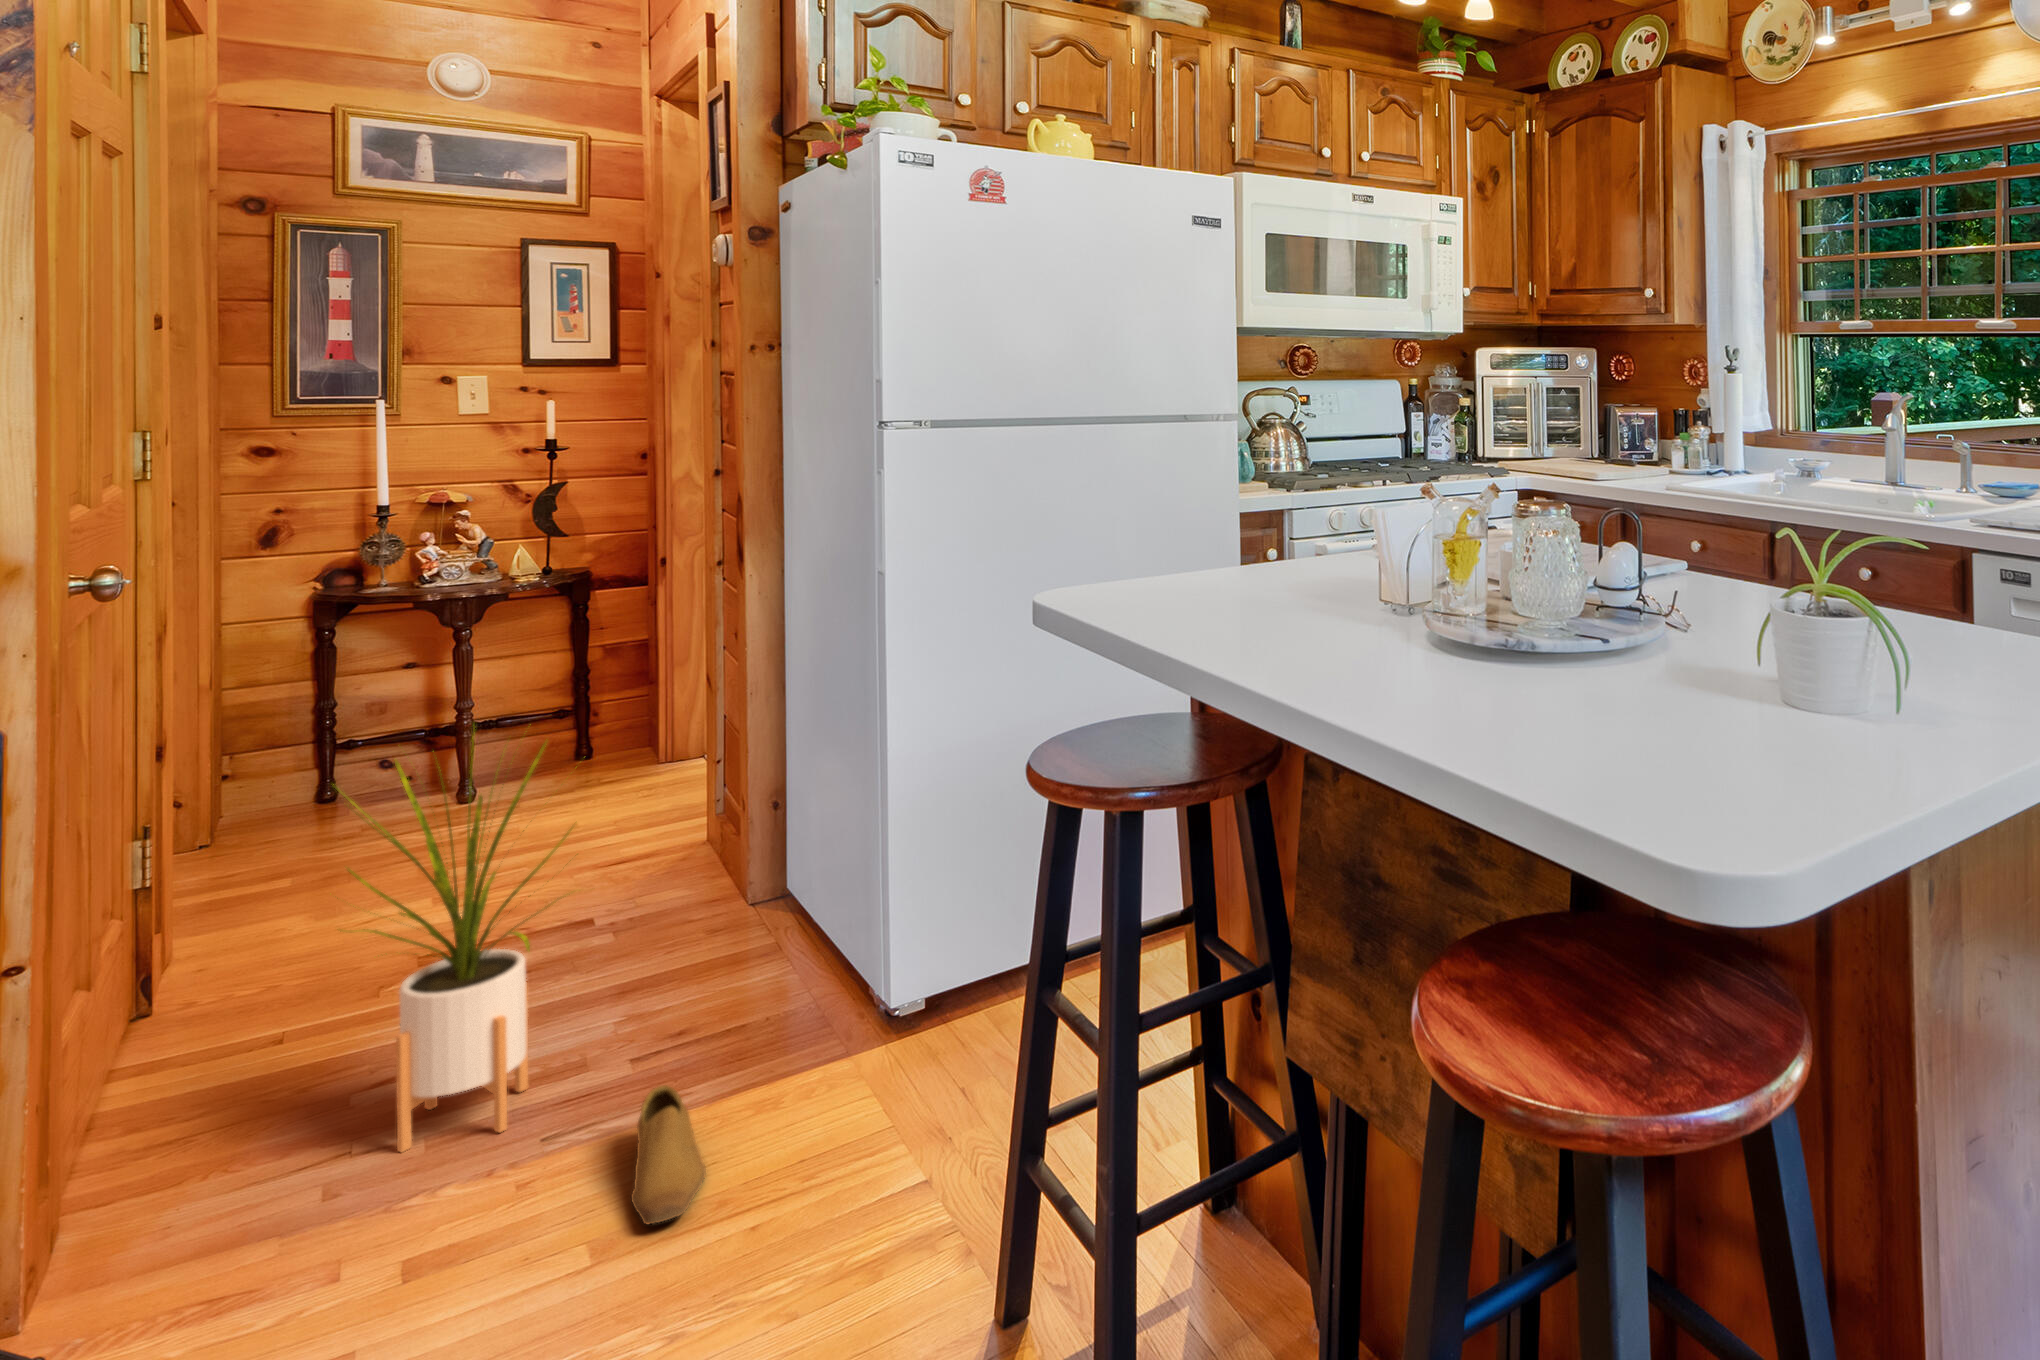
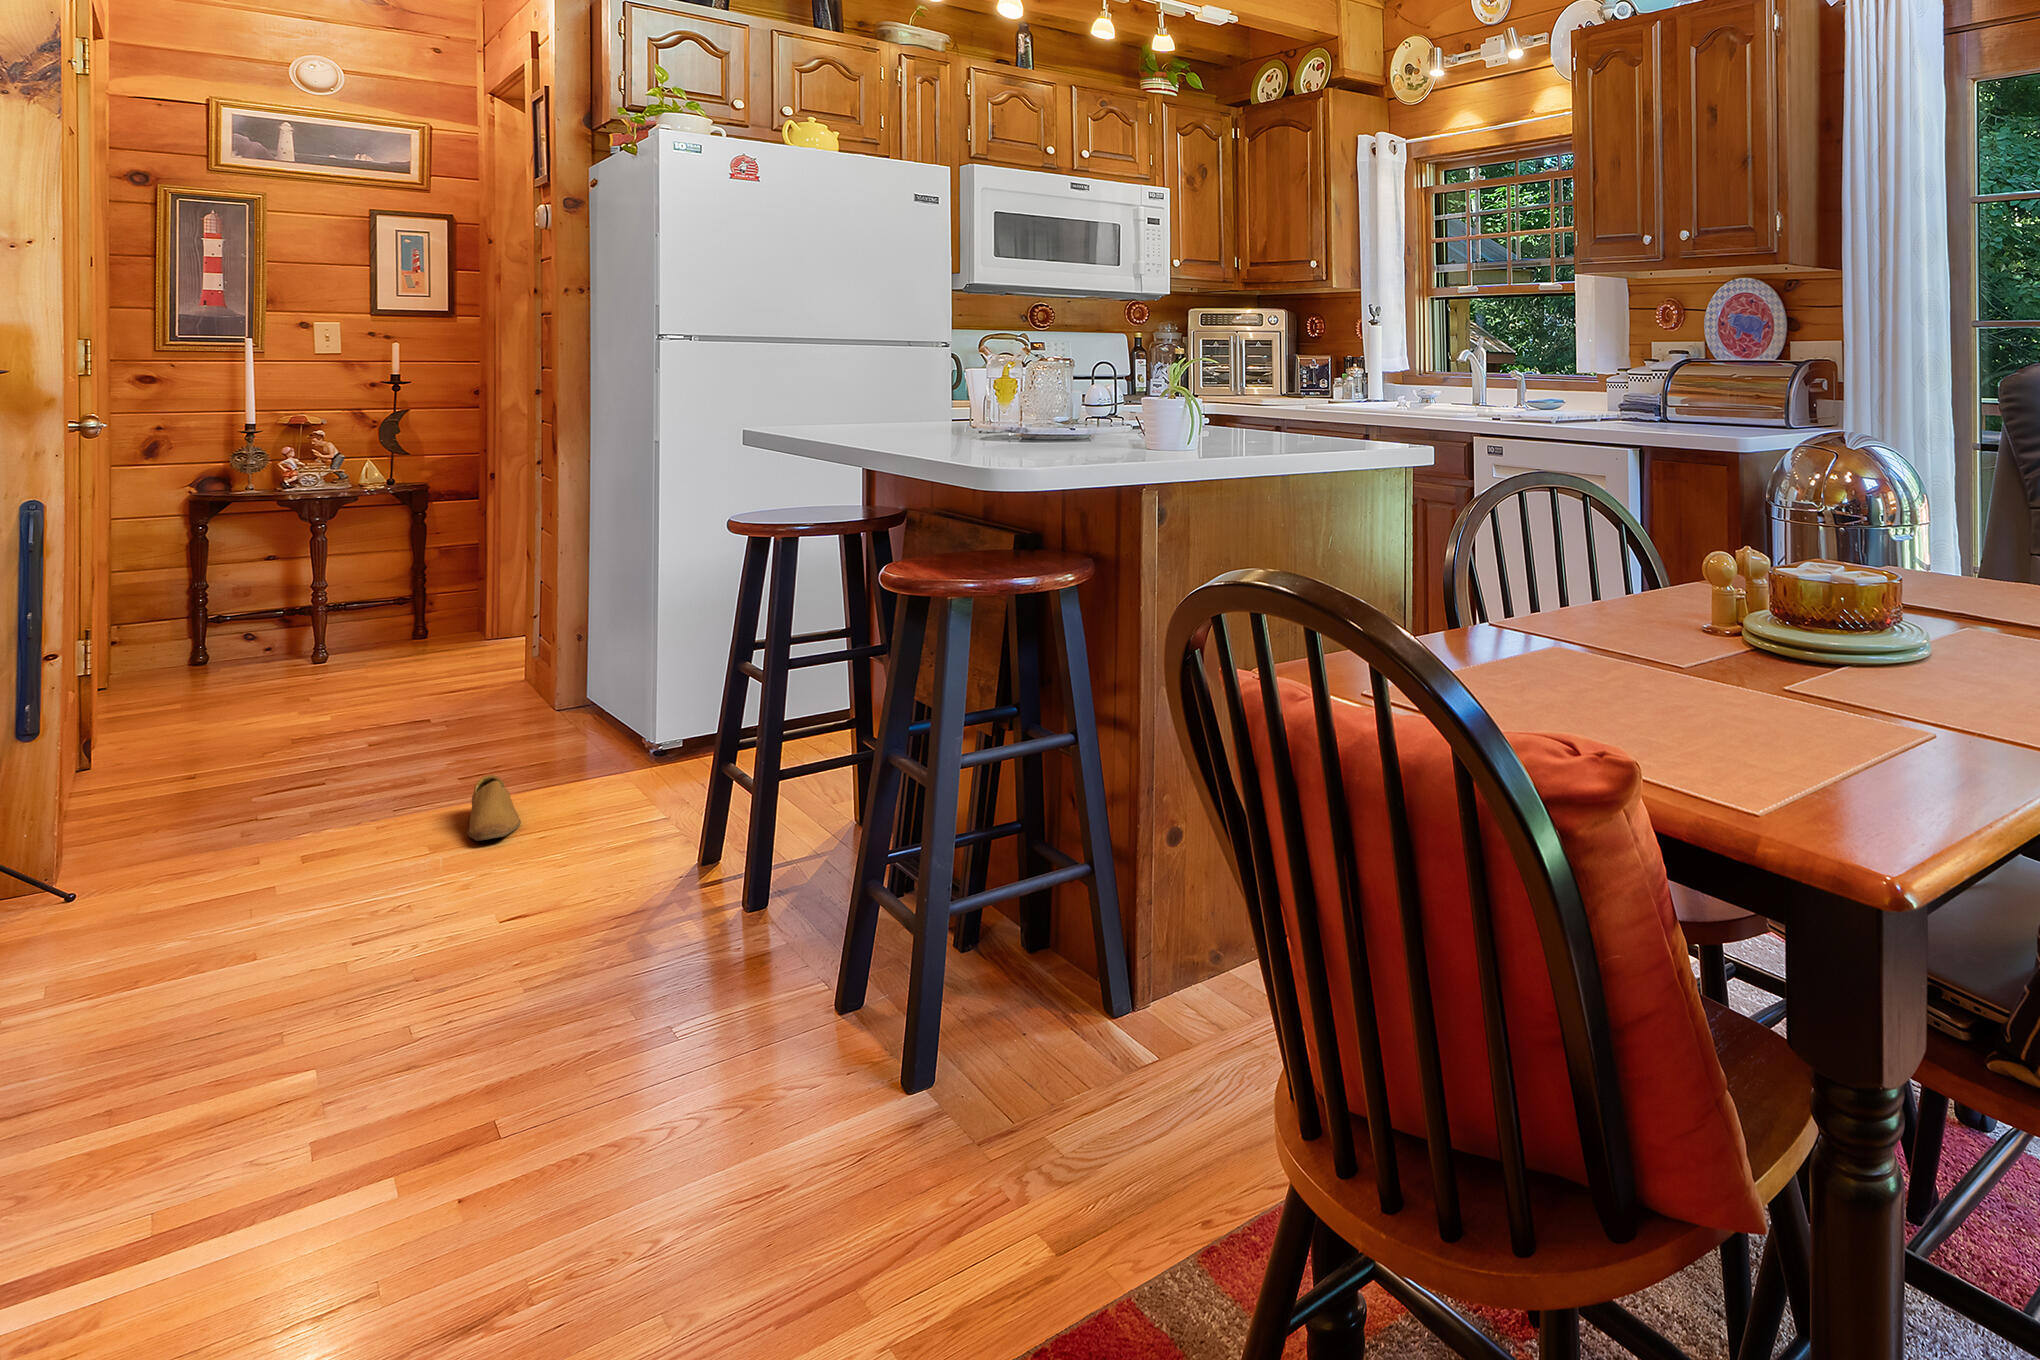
house plant: present [334,739,571,1152] -> none [247,534,442,822]

